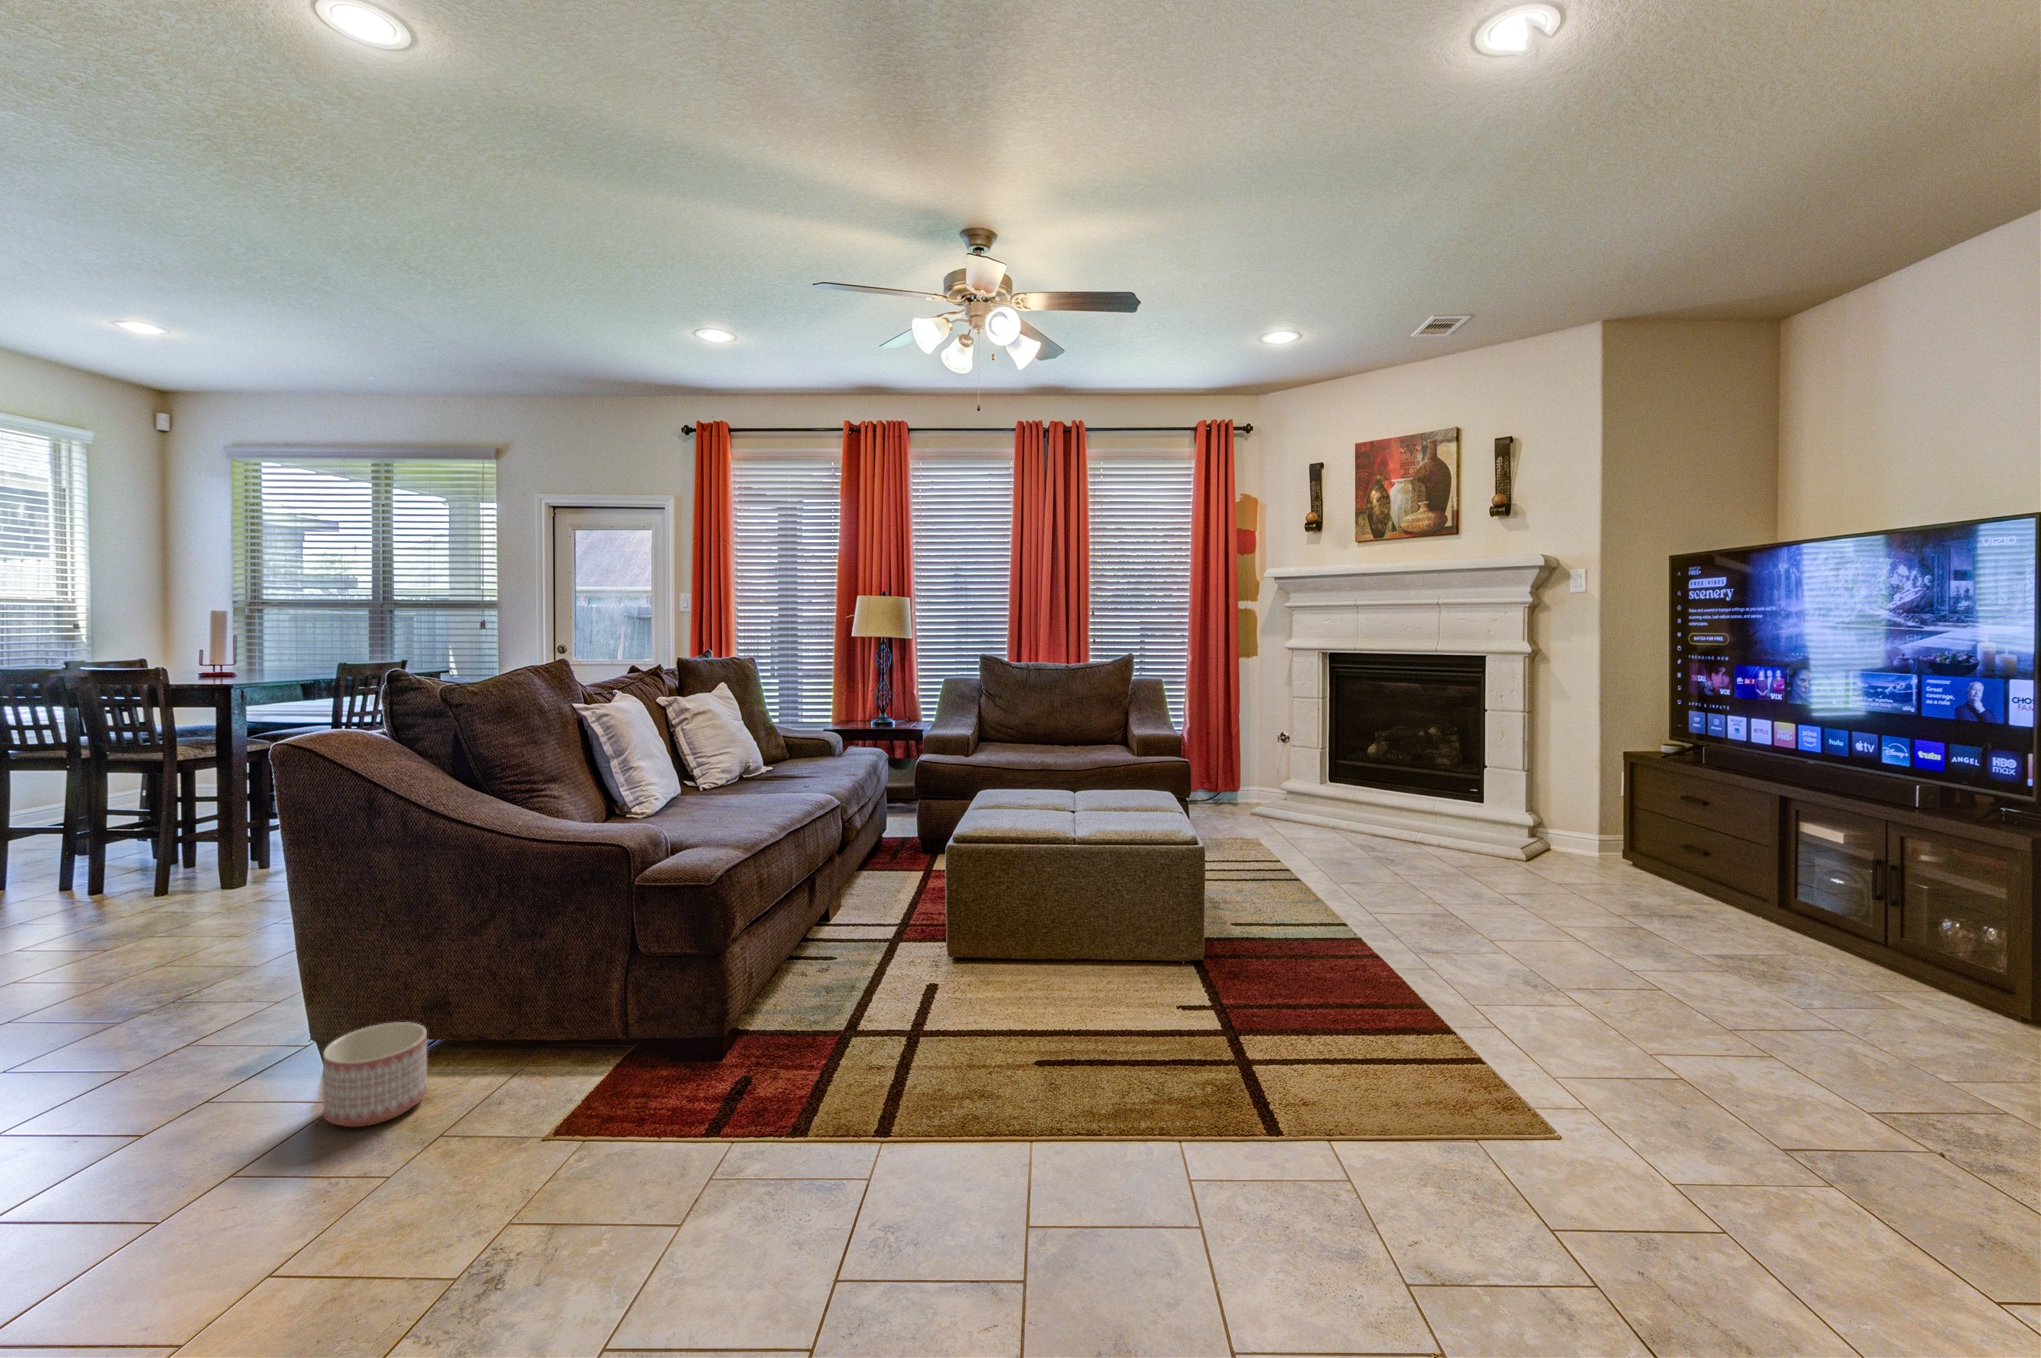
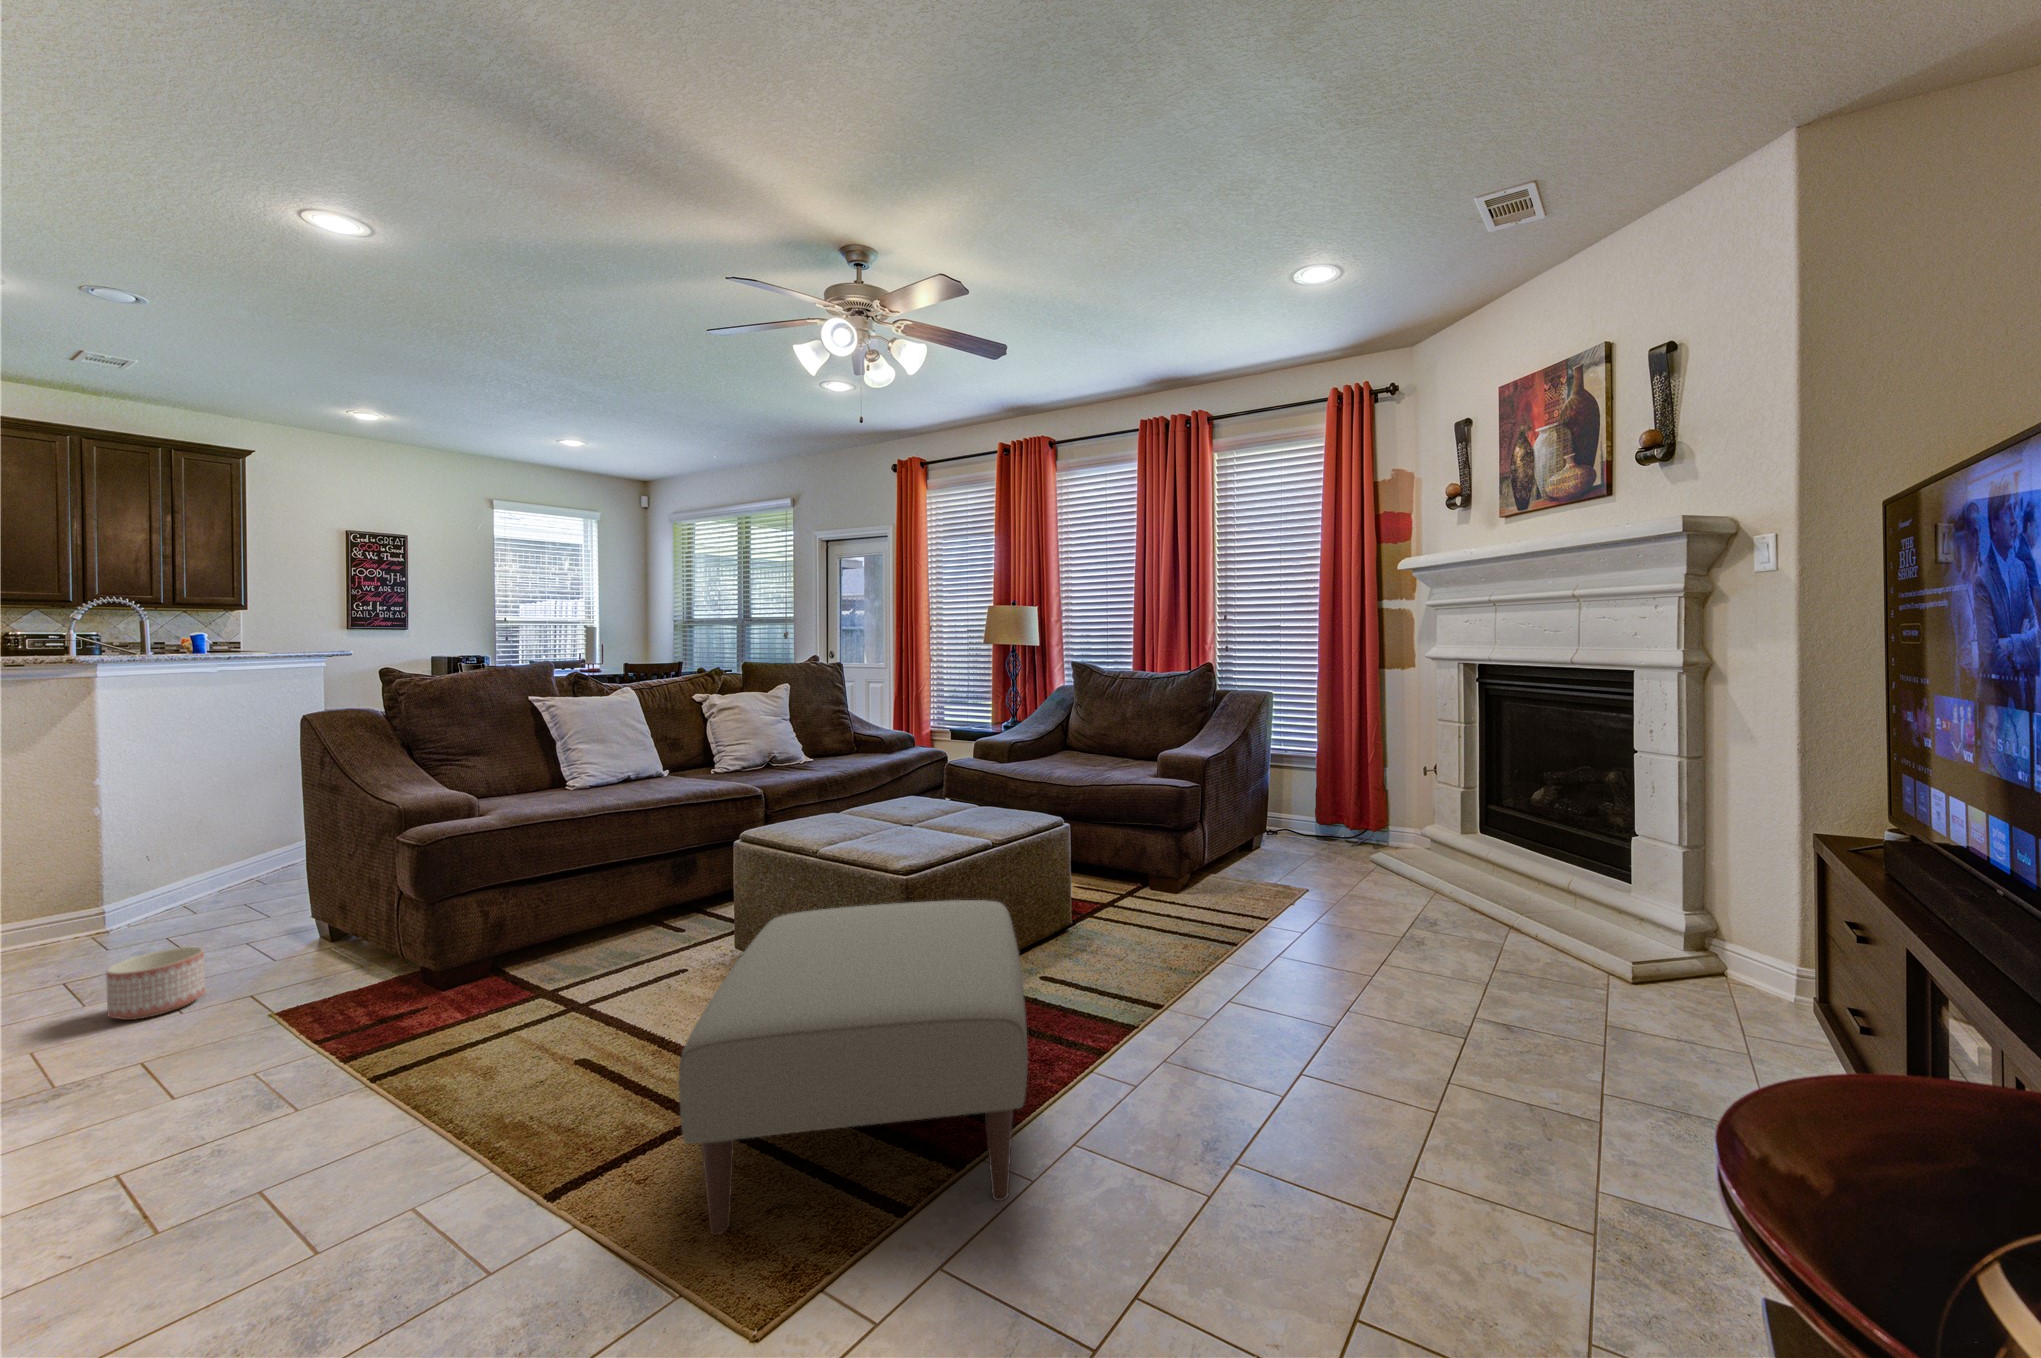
ottoman: none [1179,834,1503,1064] -> present [679,900,1028,1235]

